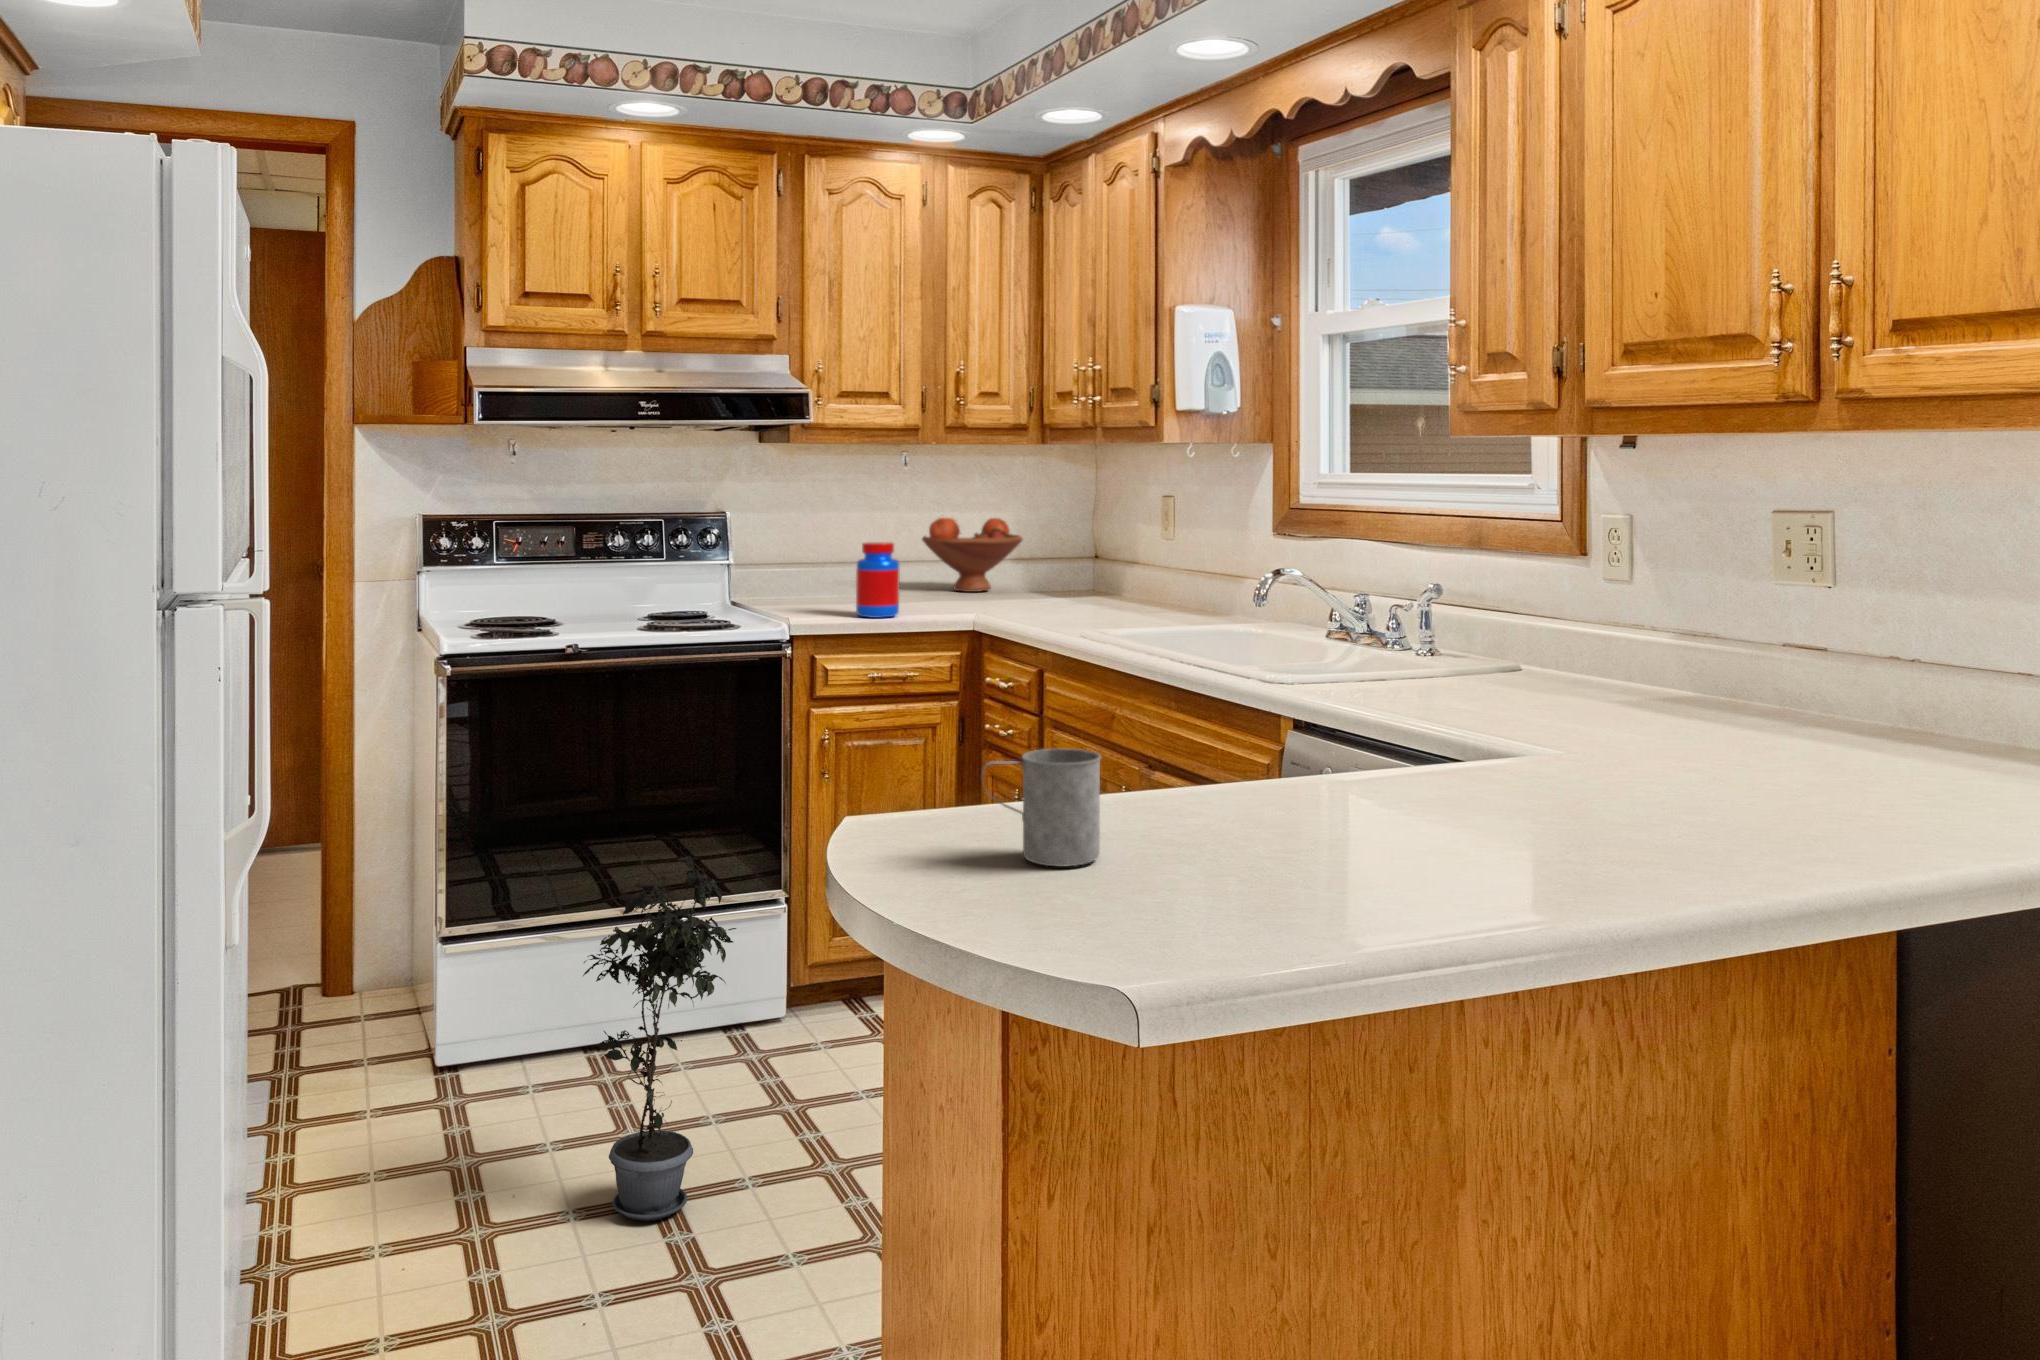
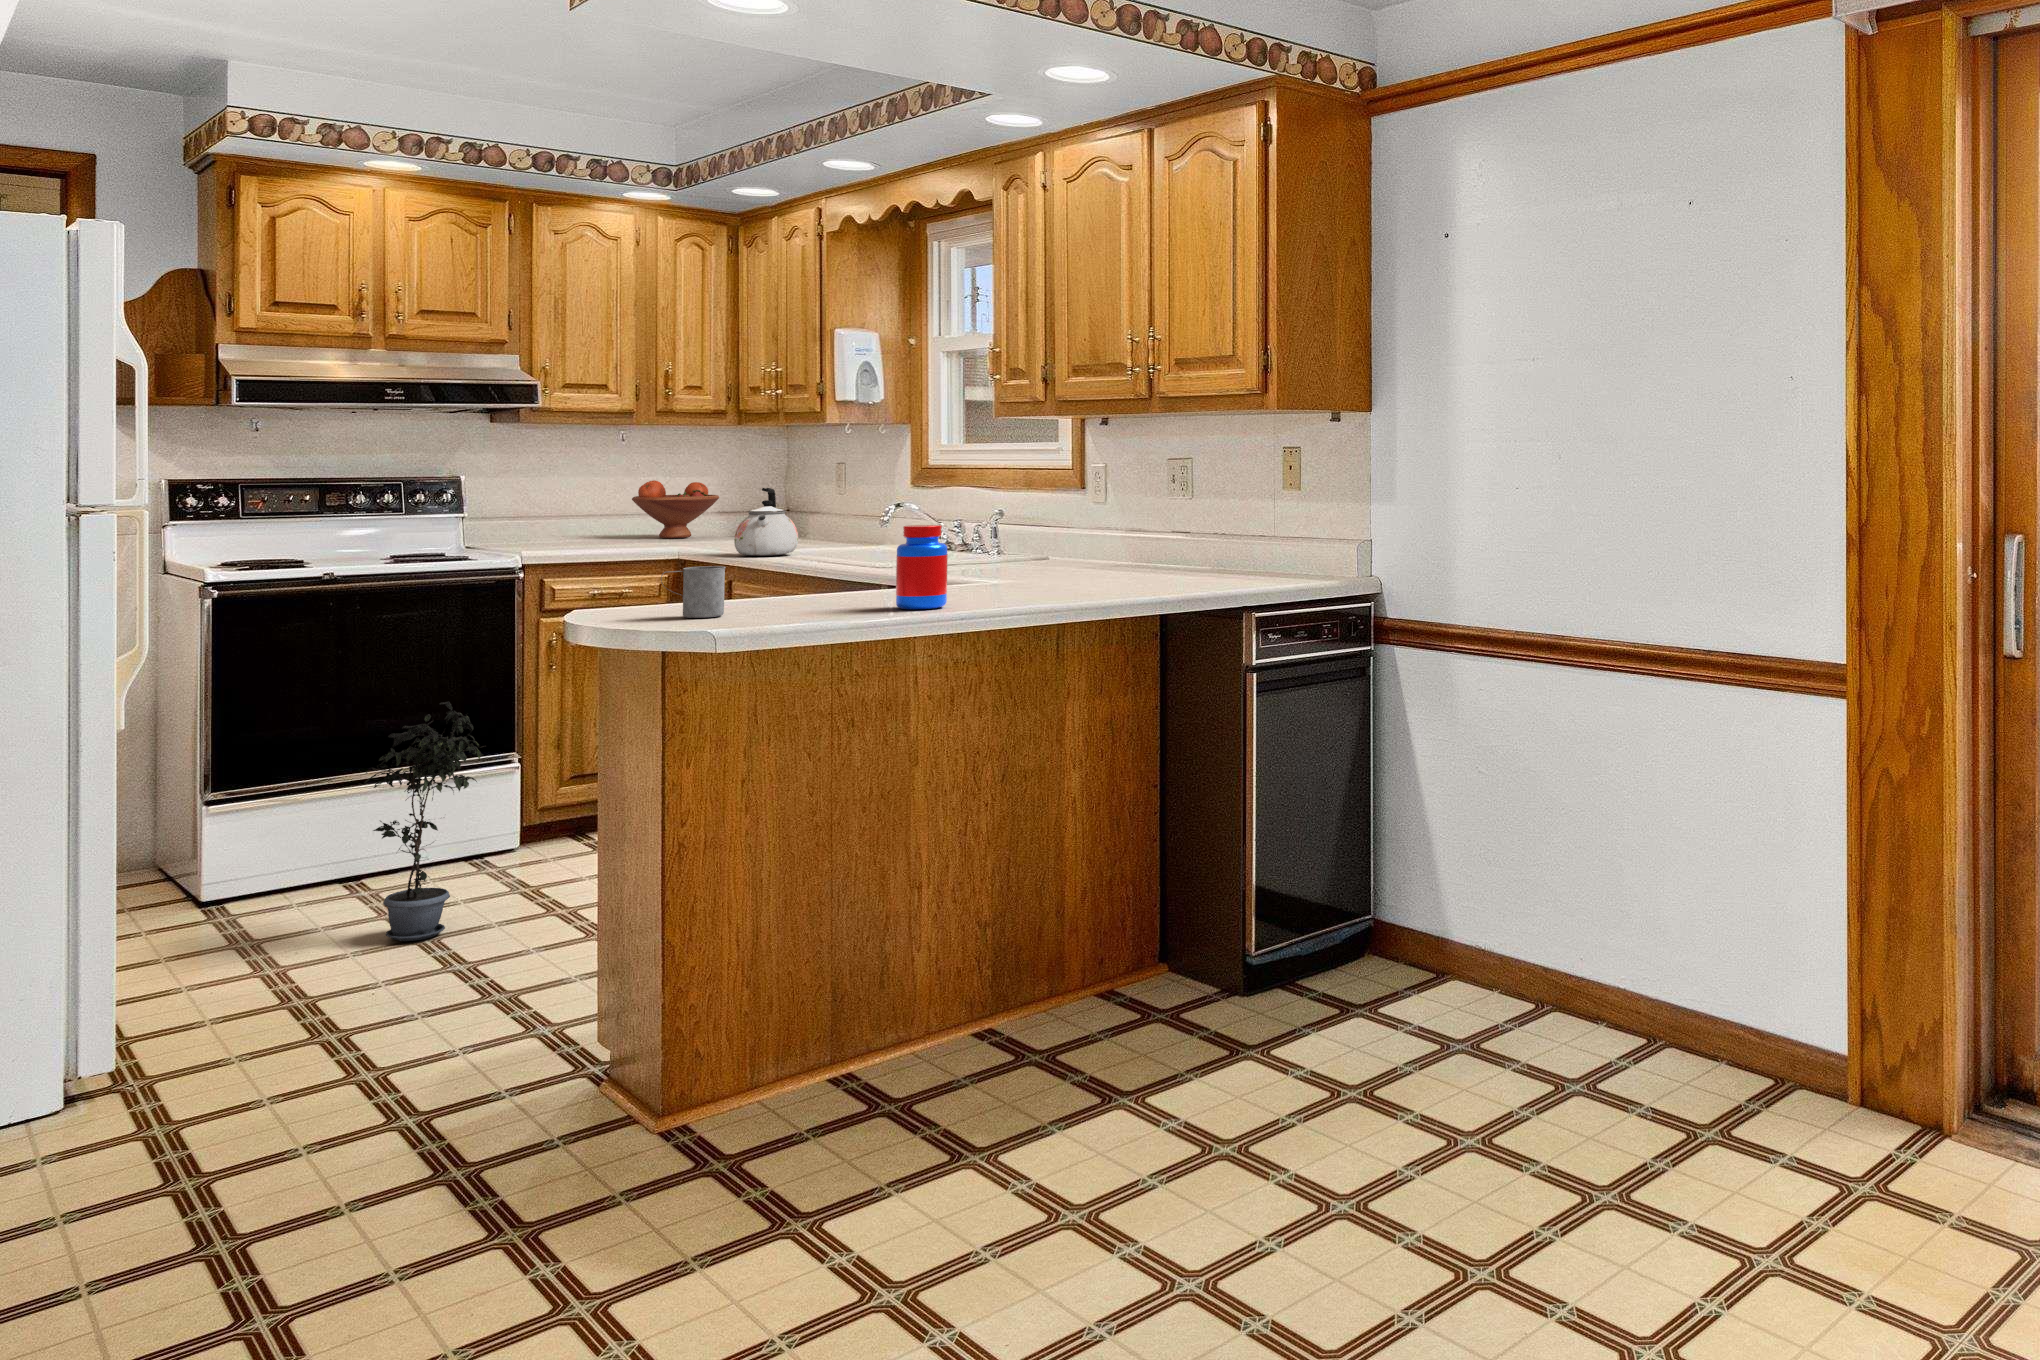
kettle: none [1055,538,1139,639] -> present [734,488,798,556]
jar: present [856,542,899,618] -> present [896,525,948,609]

